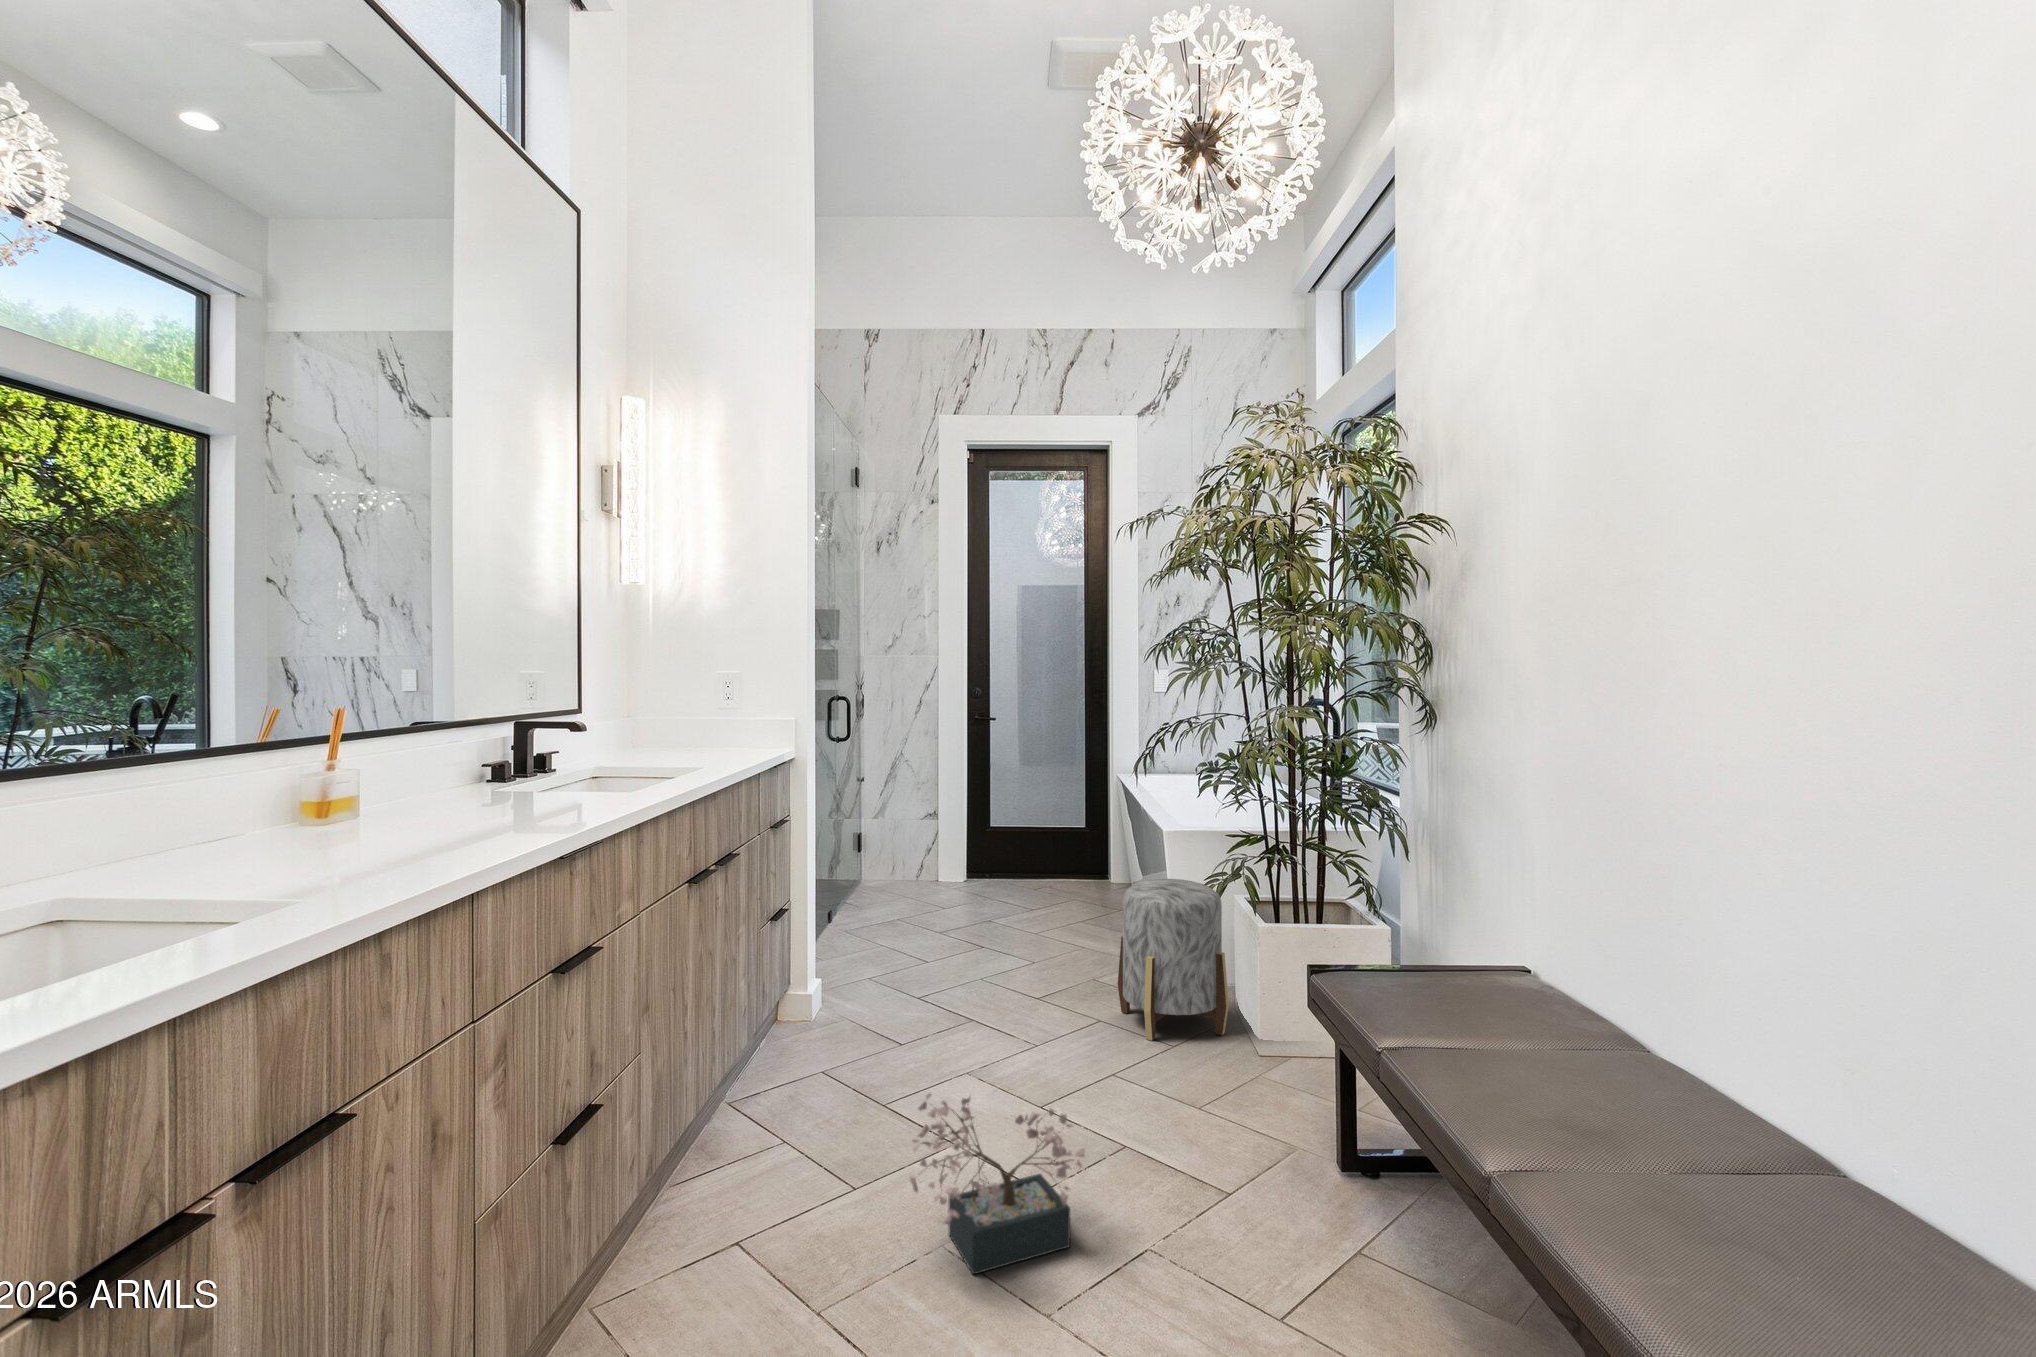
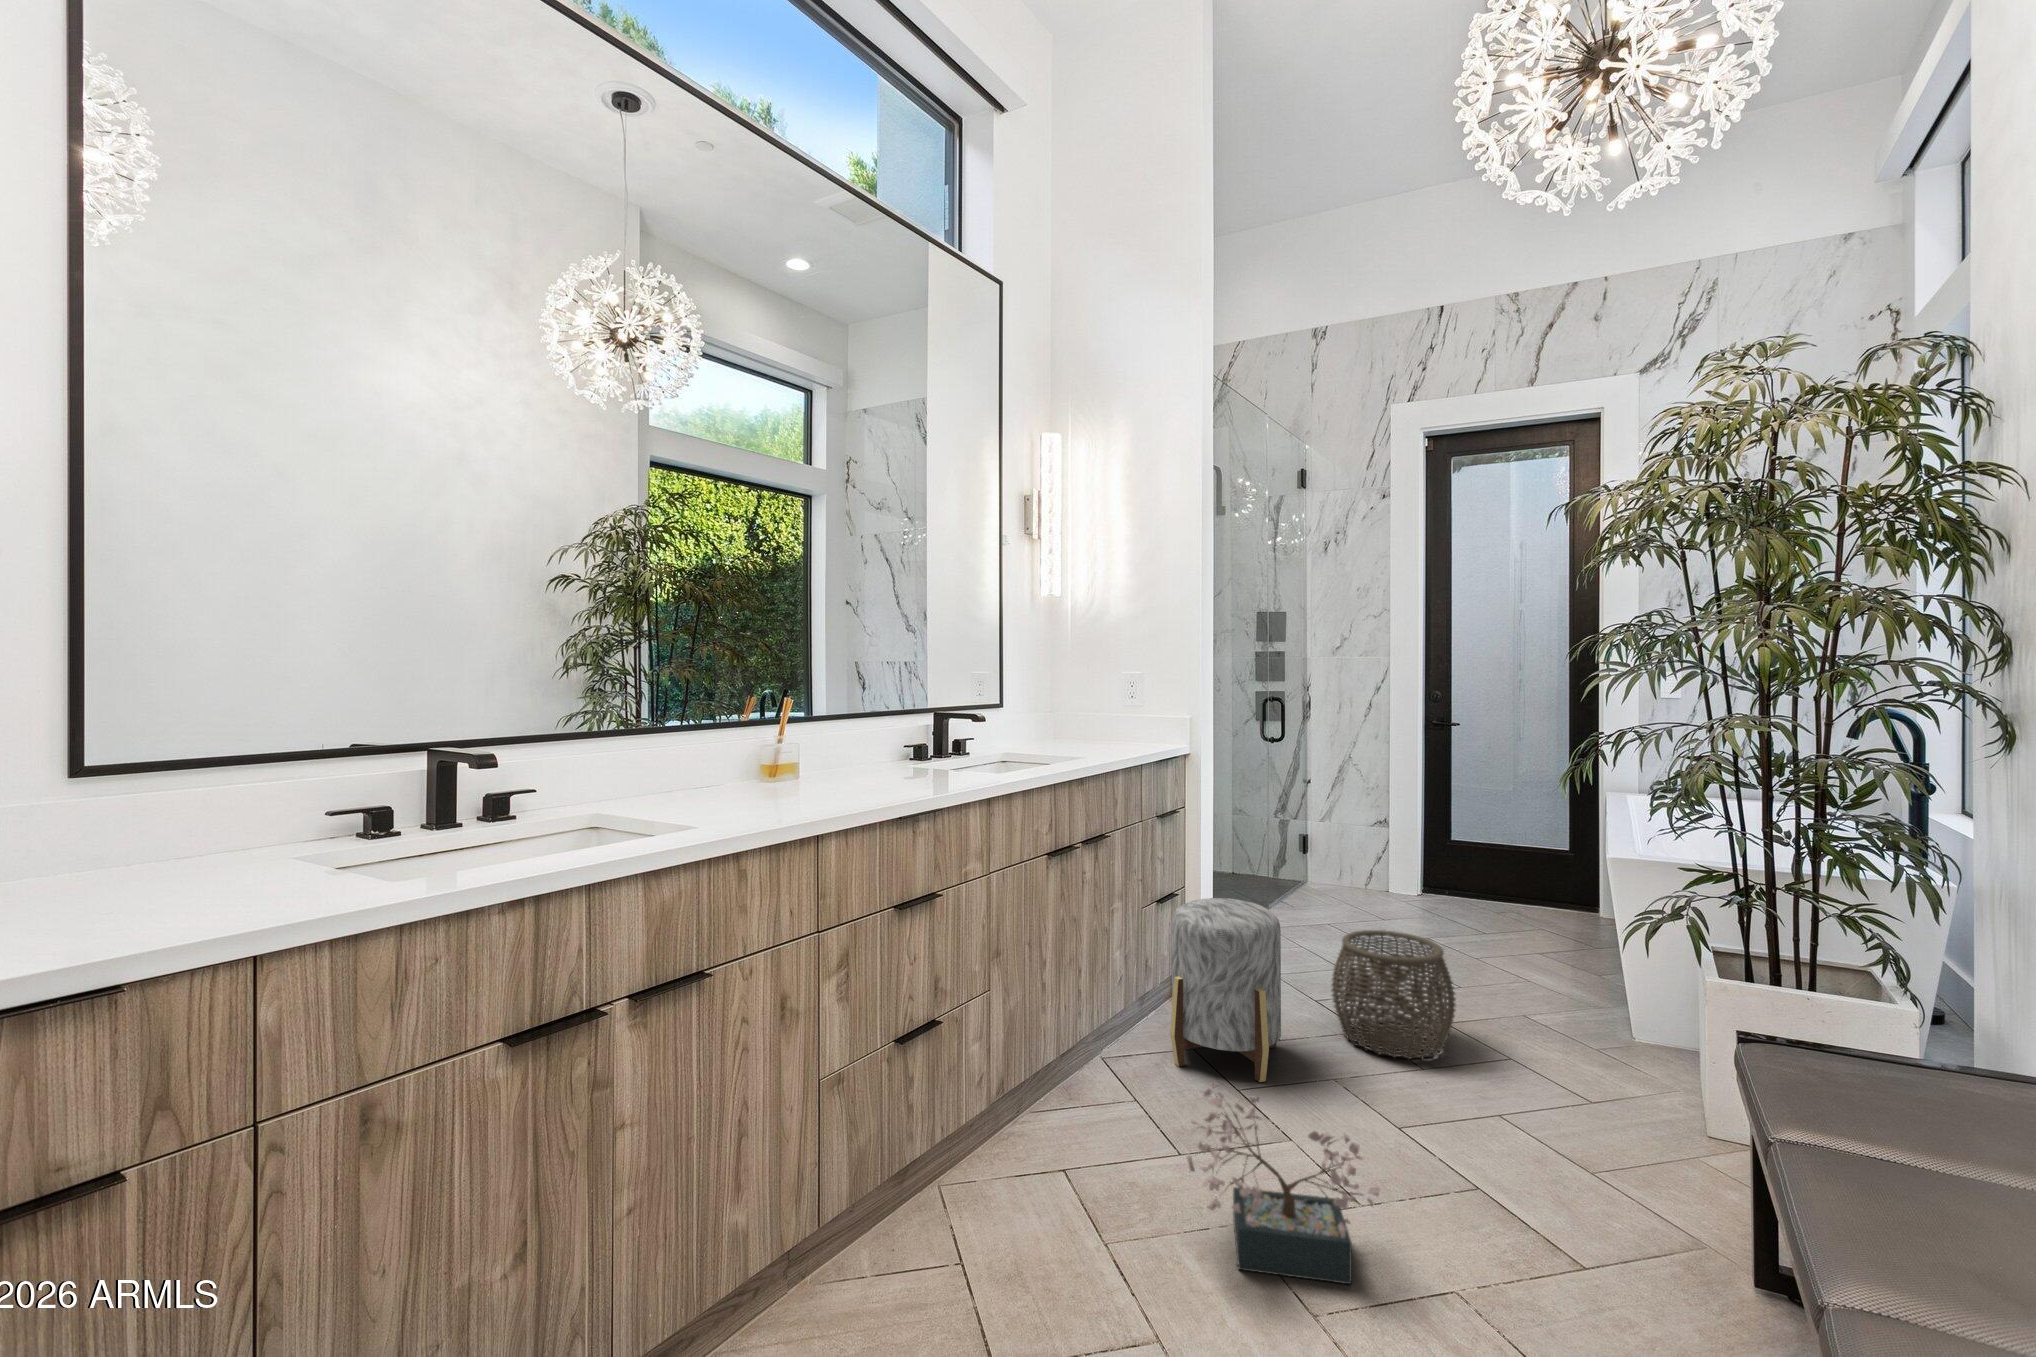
stool: present [1118,879,1229,1040] -> present [1170,898,1281,1082]
woven basket: none [948,917,1057,1037] -> present [1332,930,1456,1059]

